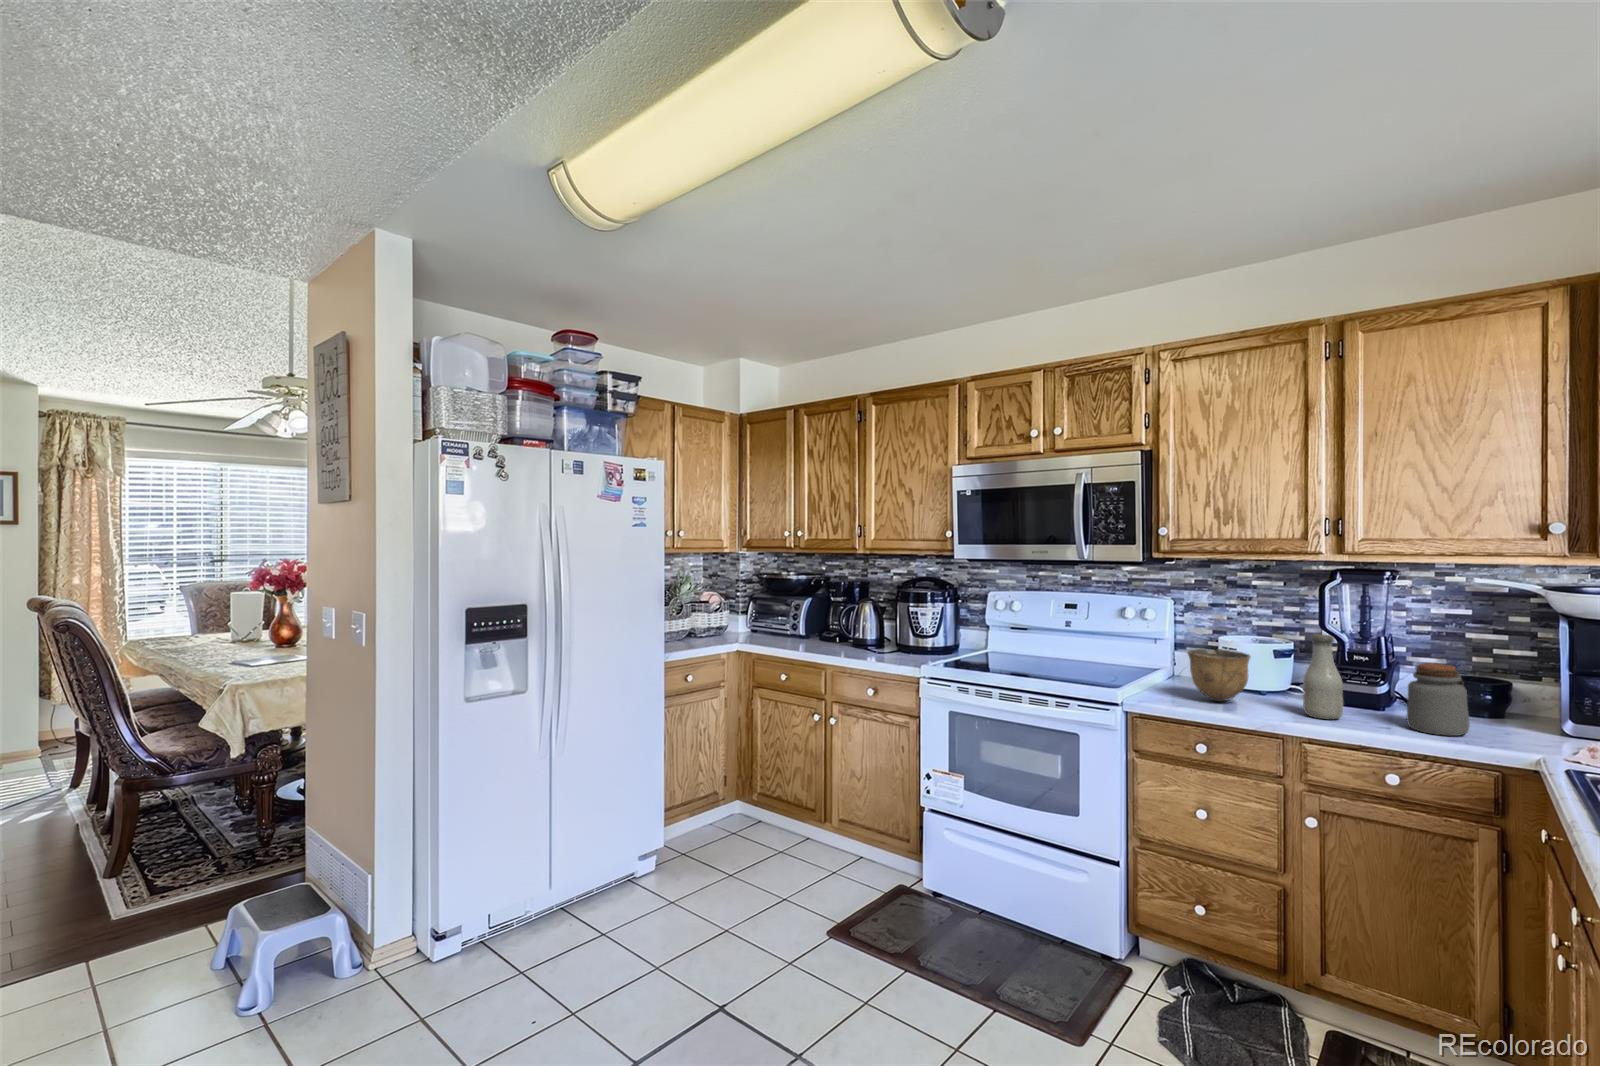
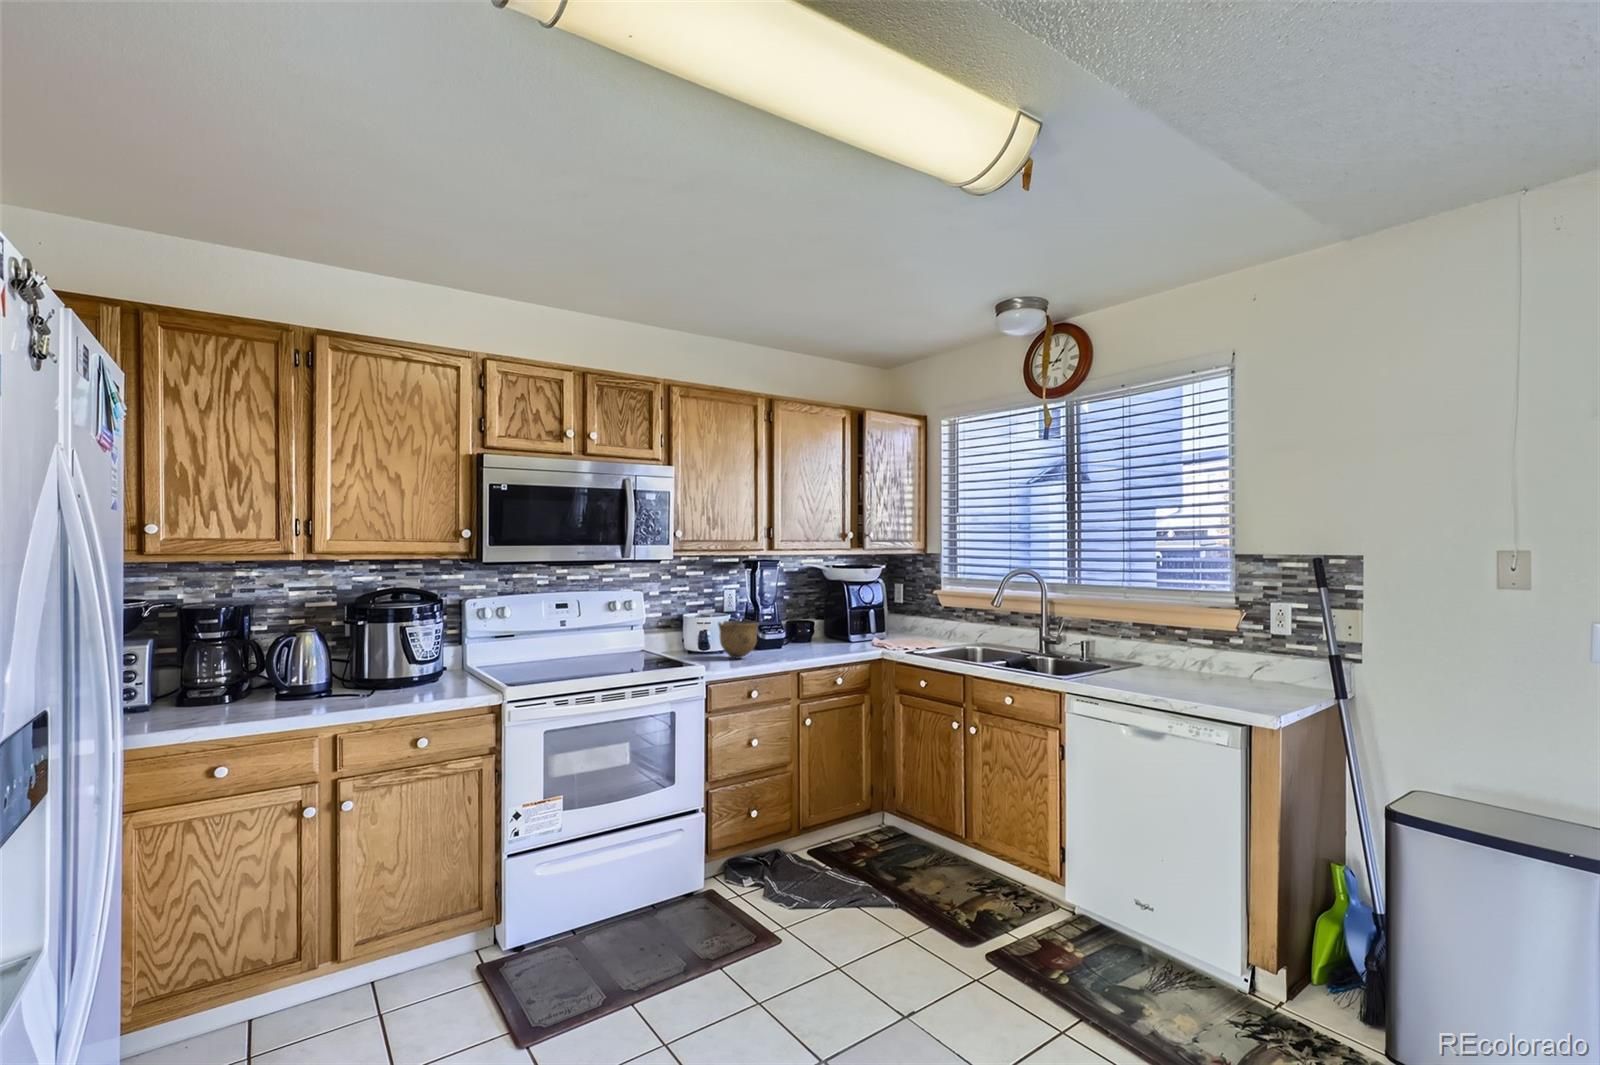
bottle: present [1303,634,1343,719] -> none [779,601,801,655]
jar: present [1407,663,1470,736] -> none [815,611,843,651]

